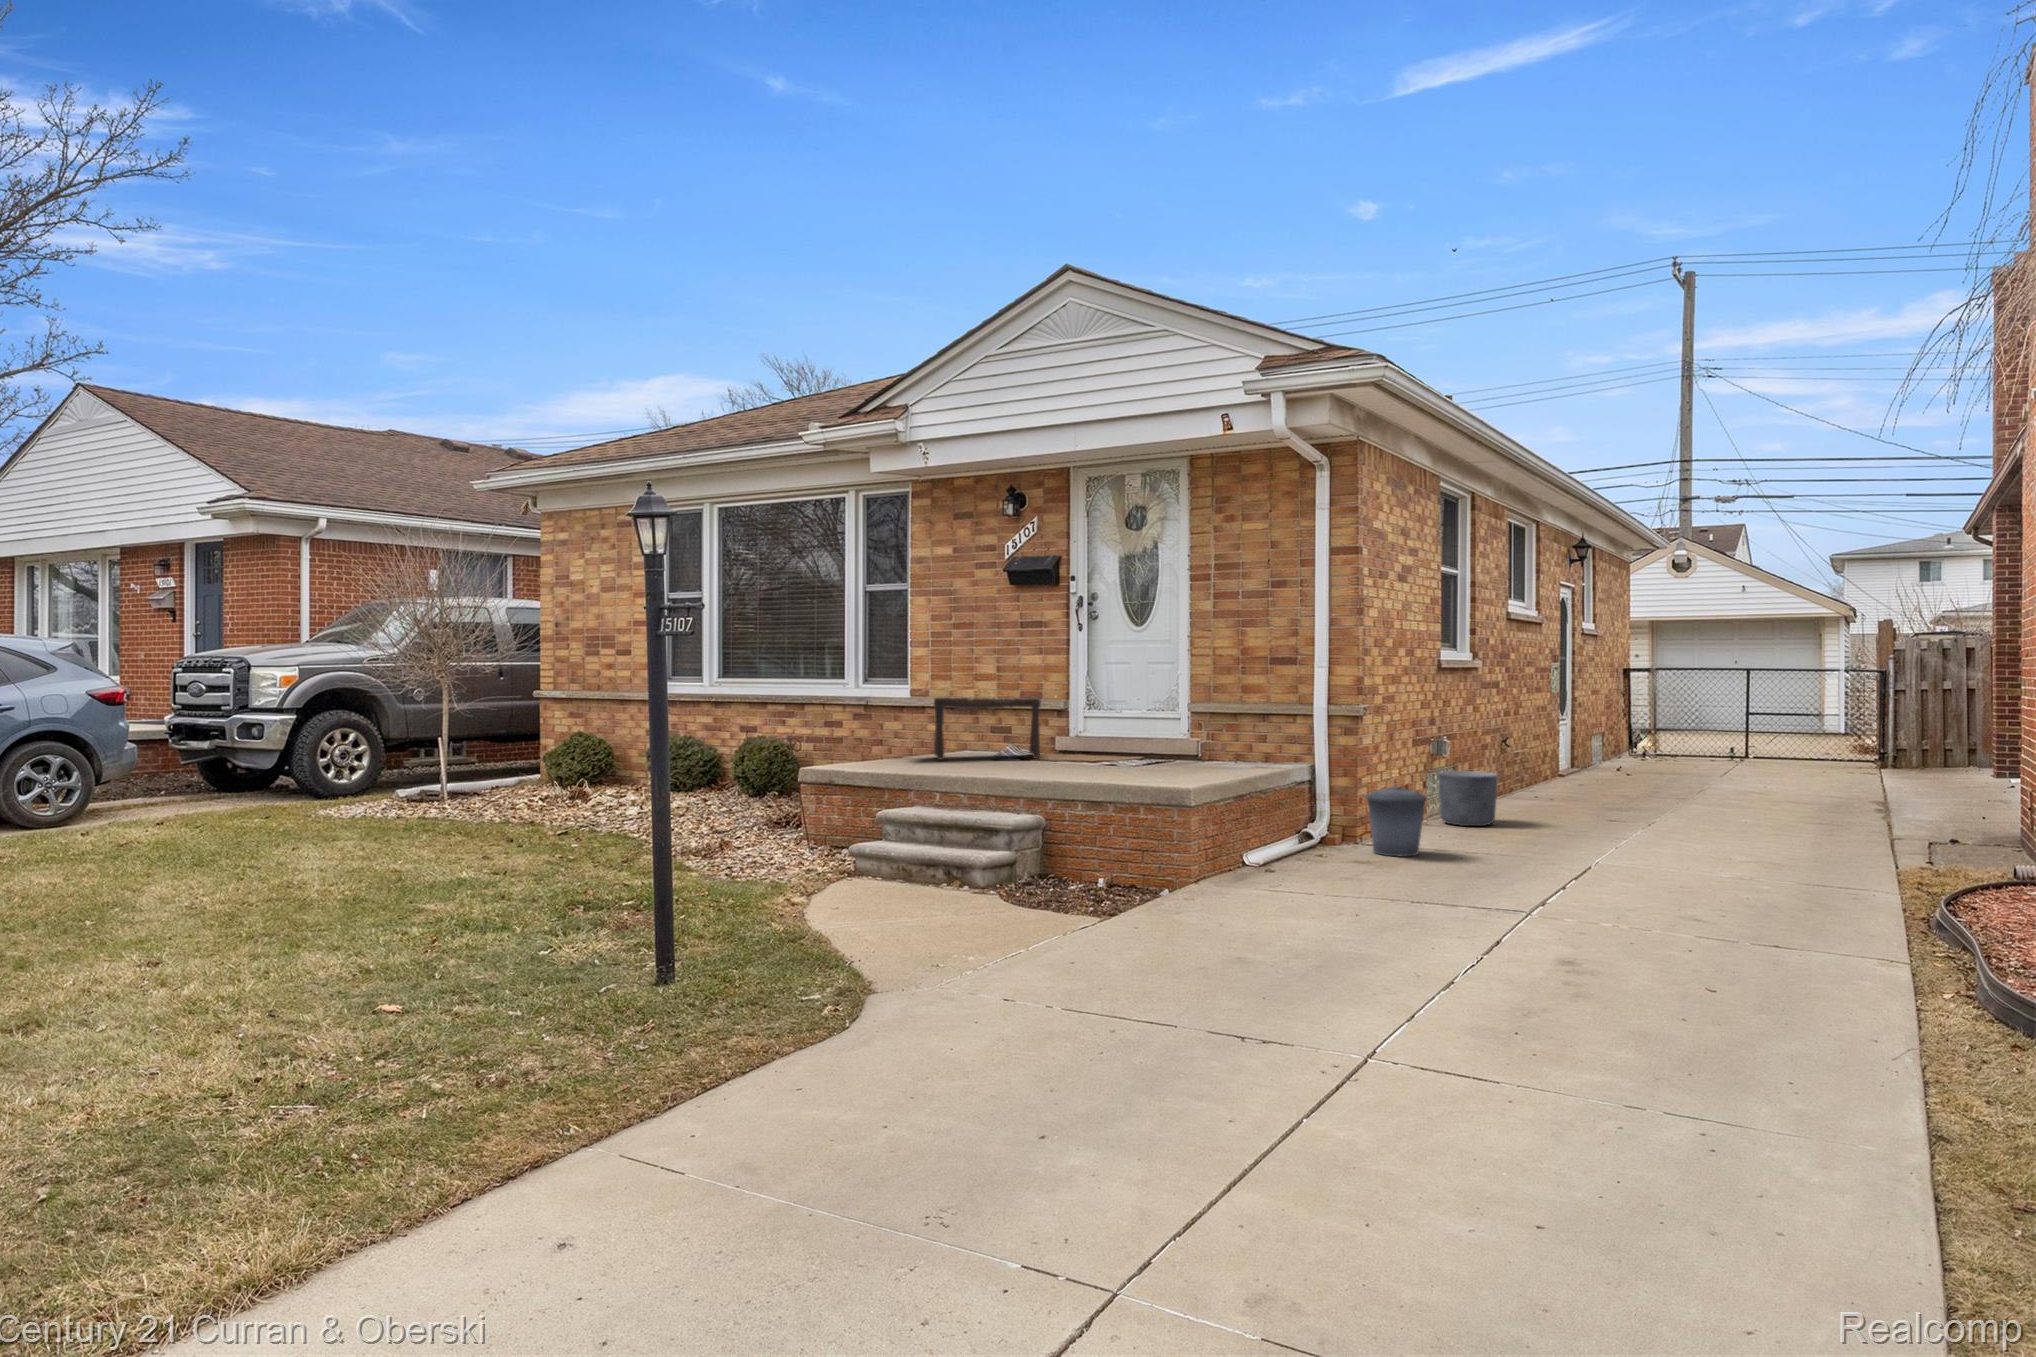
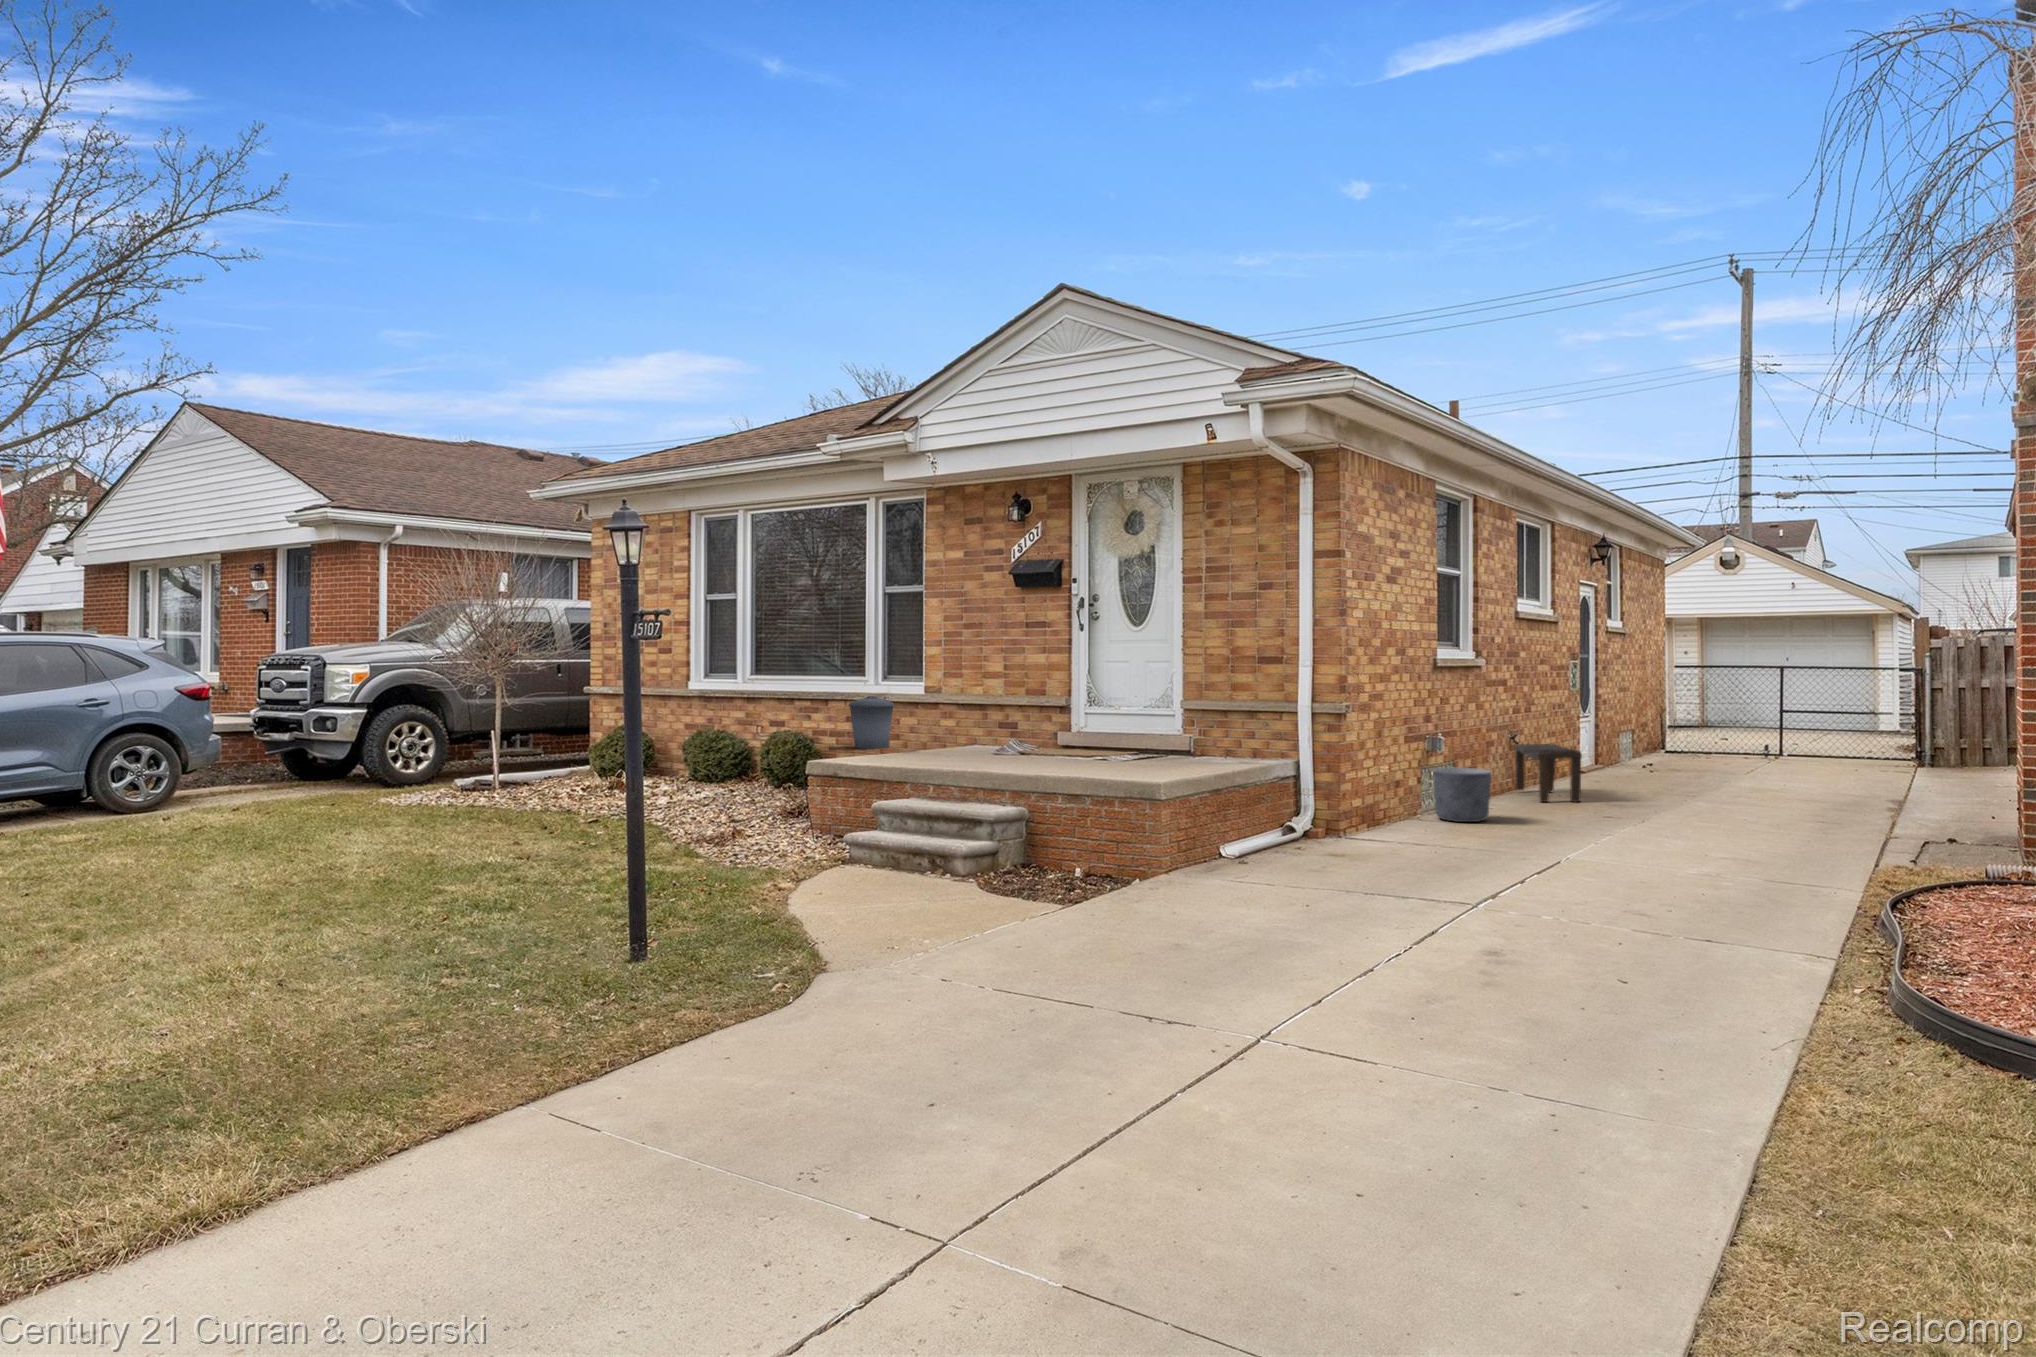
bench: present [934,698,1041,759] -> present [1515,744,1582,802]
trash can: present [1366,787,1427,856] -> present [849,696,894,749]

